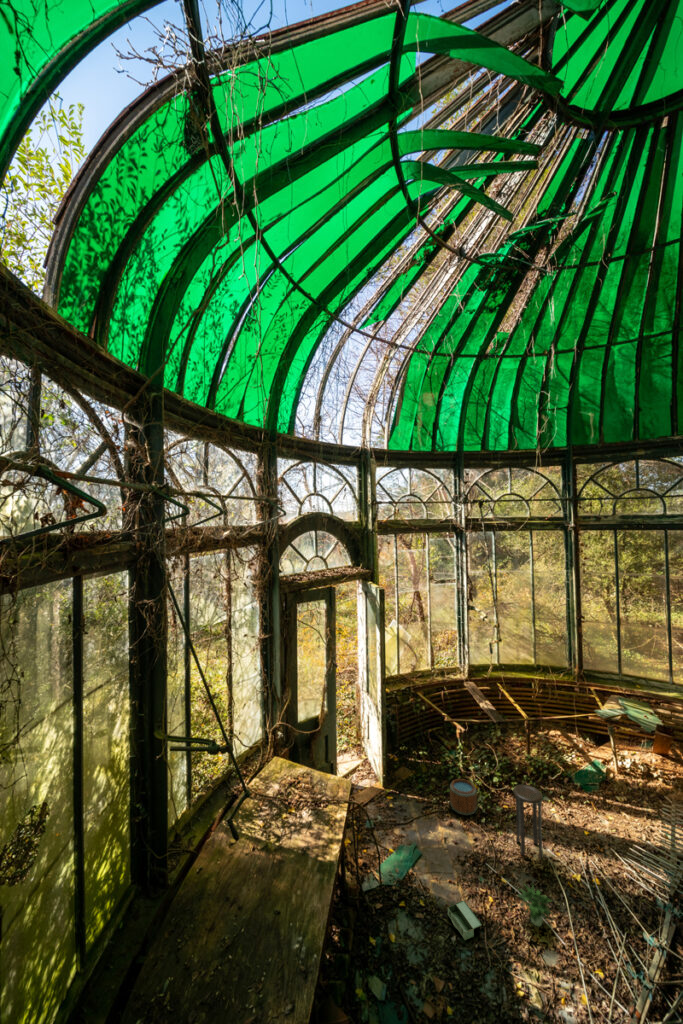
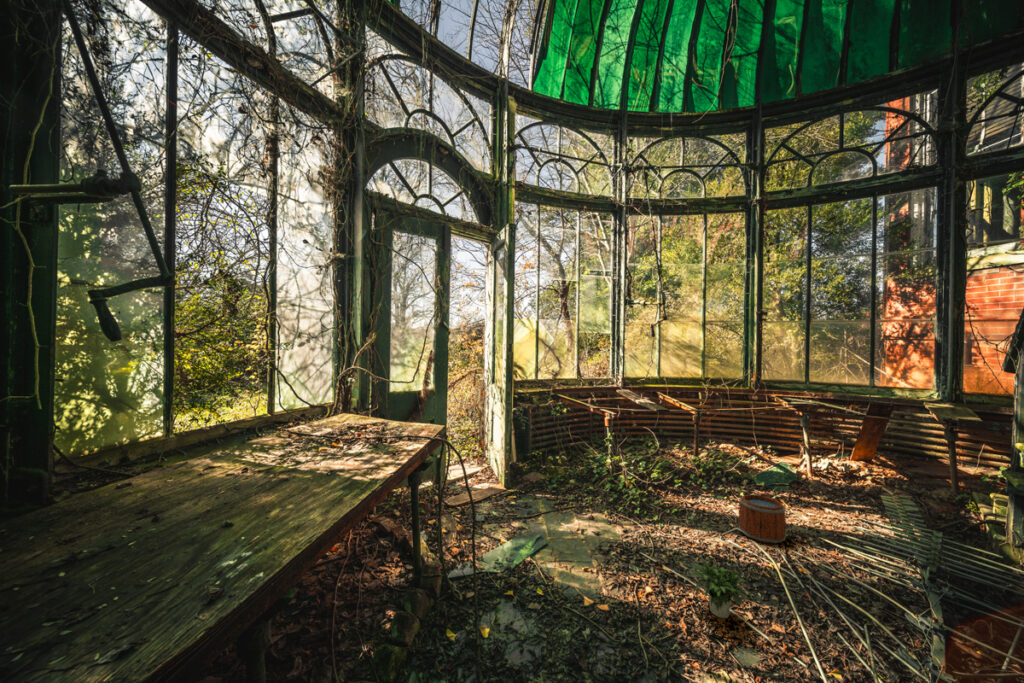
bucket: present [450,779,477,815] -> present [739,495,786,544]
stool: present [513,785,543,858] -> none [681,458,724,549]
toolbox: present [448,901,482,940] -> none [579,585,633,633]

